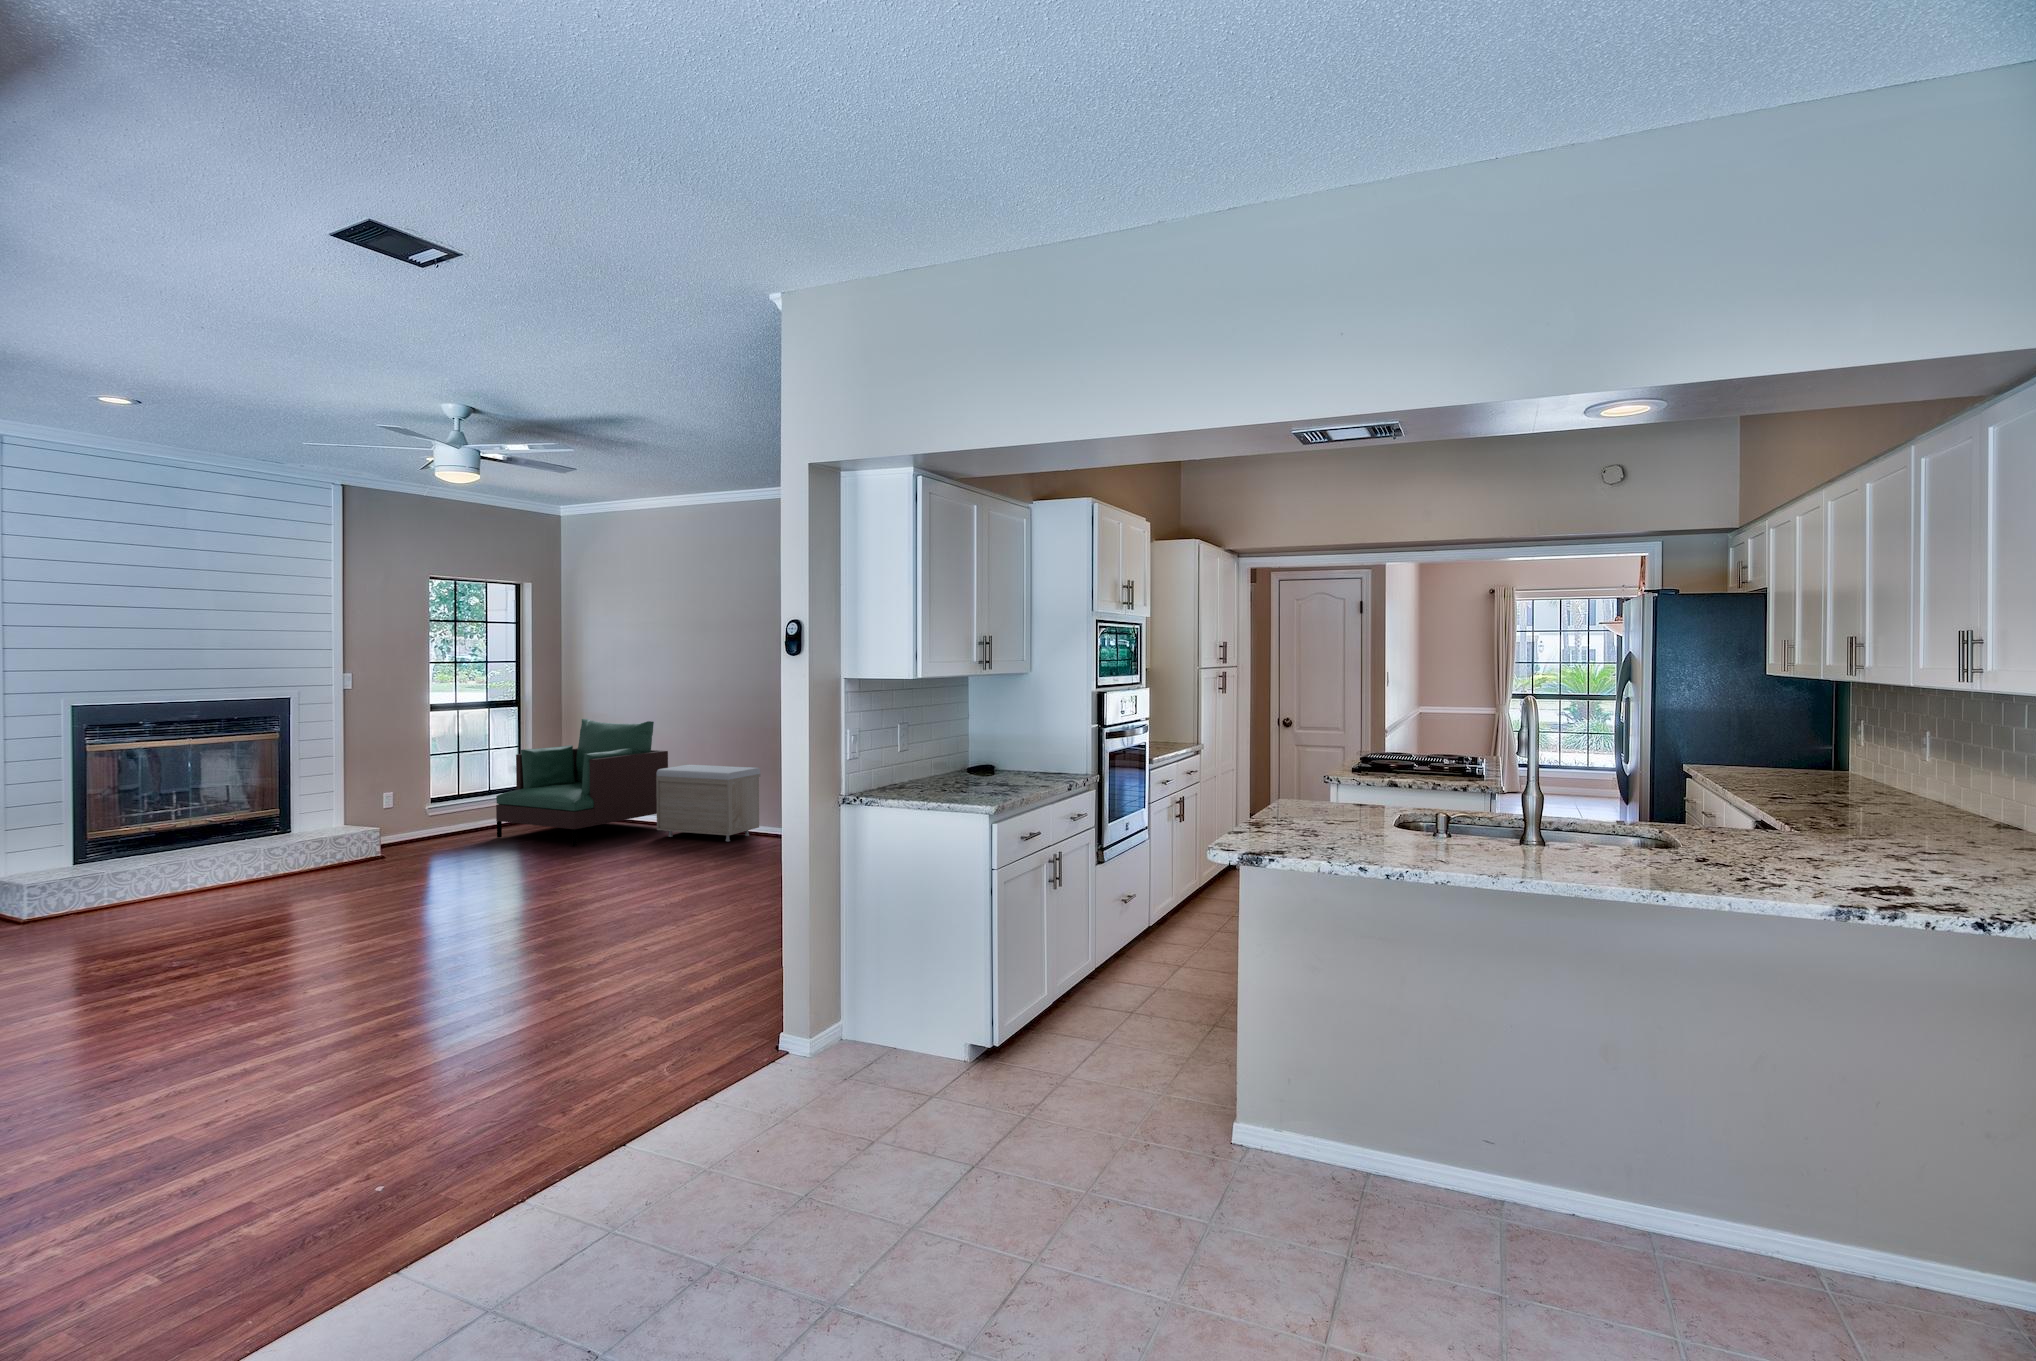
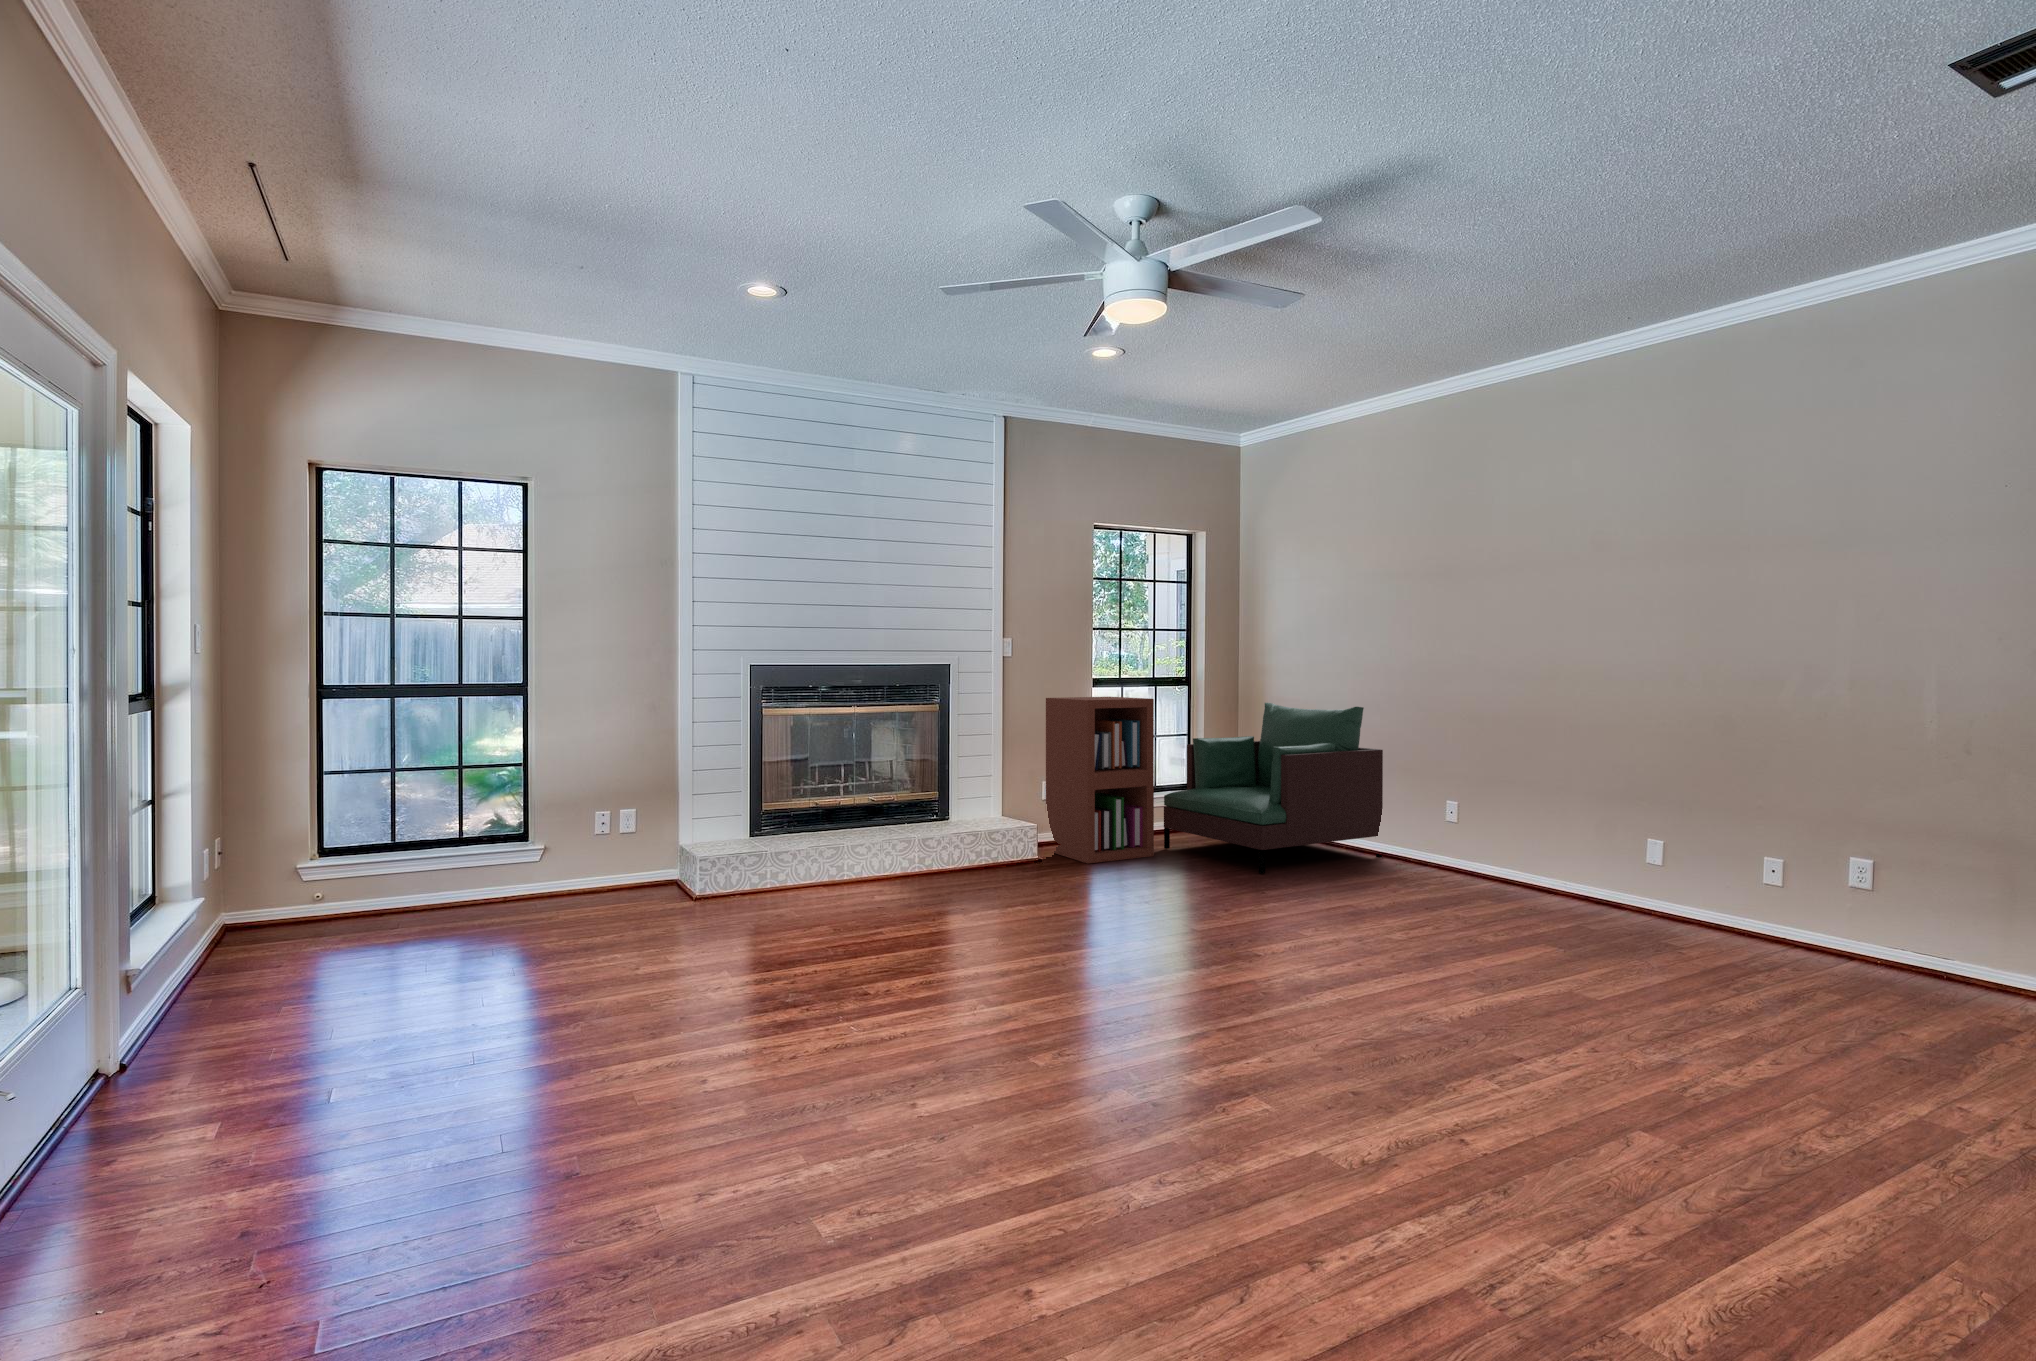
bookshelf: none [386,719,488,855] -> present [1046,697,1154,863]
storage bench: present [656,765,760,841] -> none [1372,771,1537,893]

